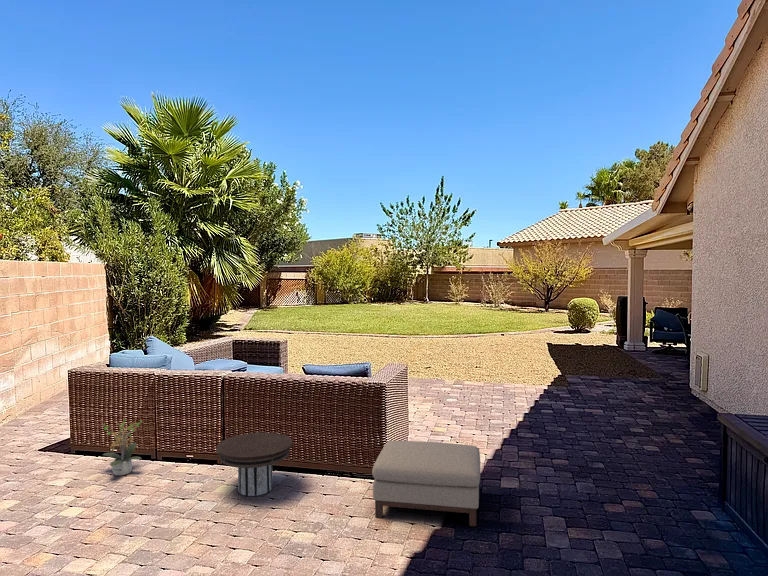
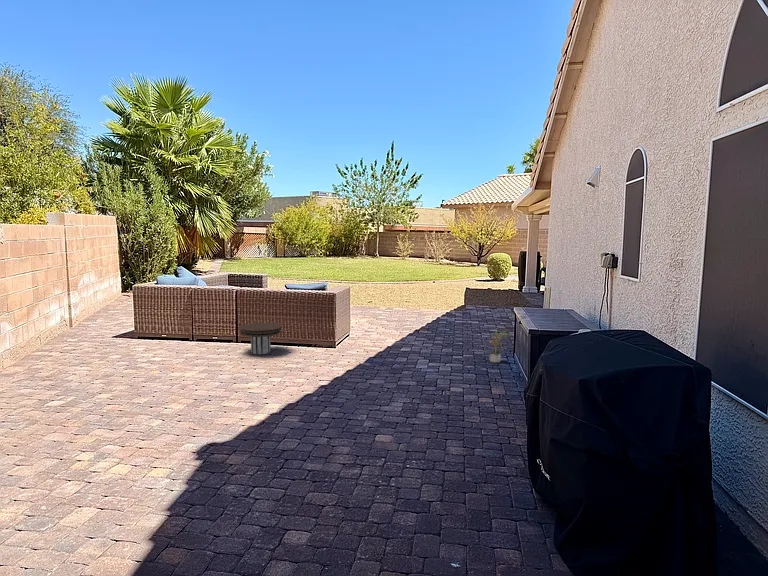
potted plant: present [101,419,144,476] -> present [483,329,511,363]
ottoman: present [372,441,480,526] -> none [328,325,389,363]

